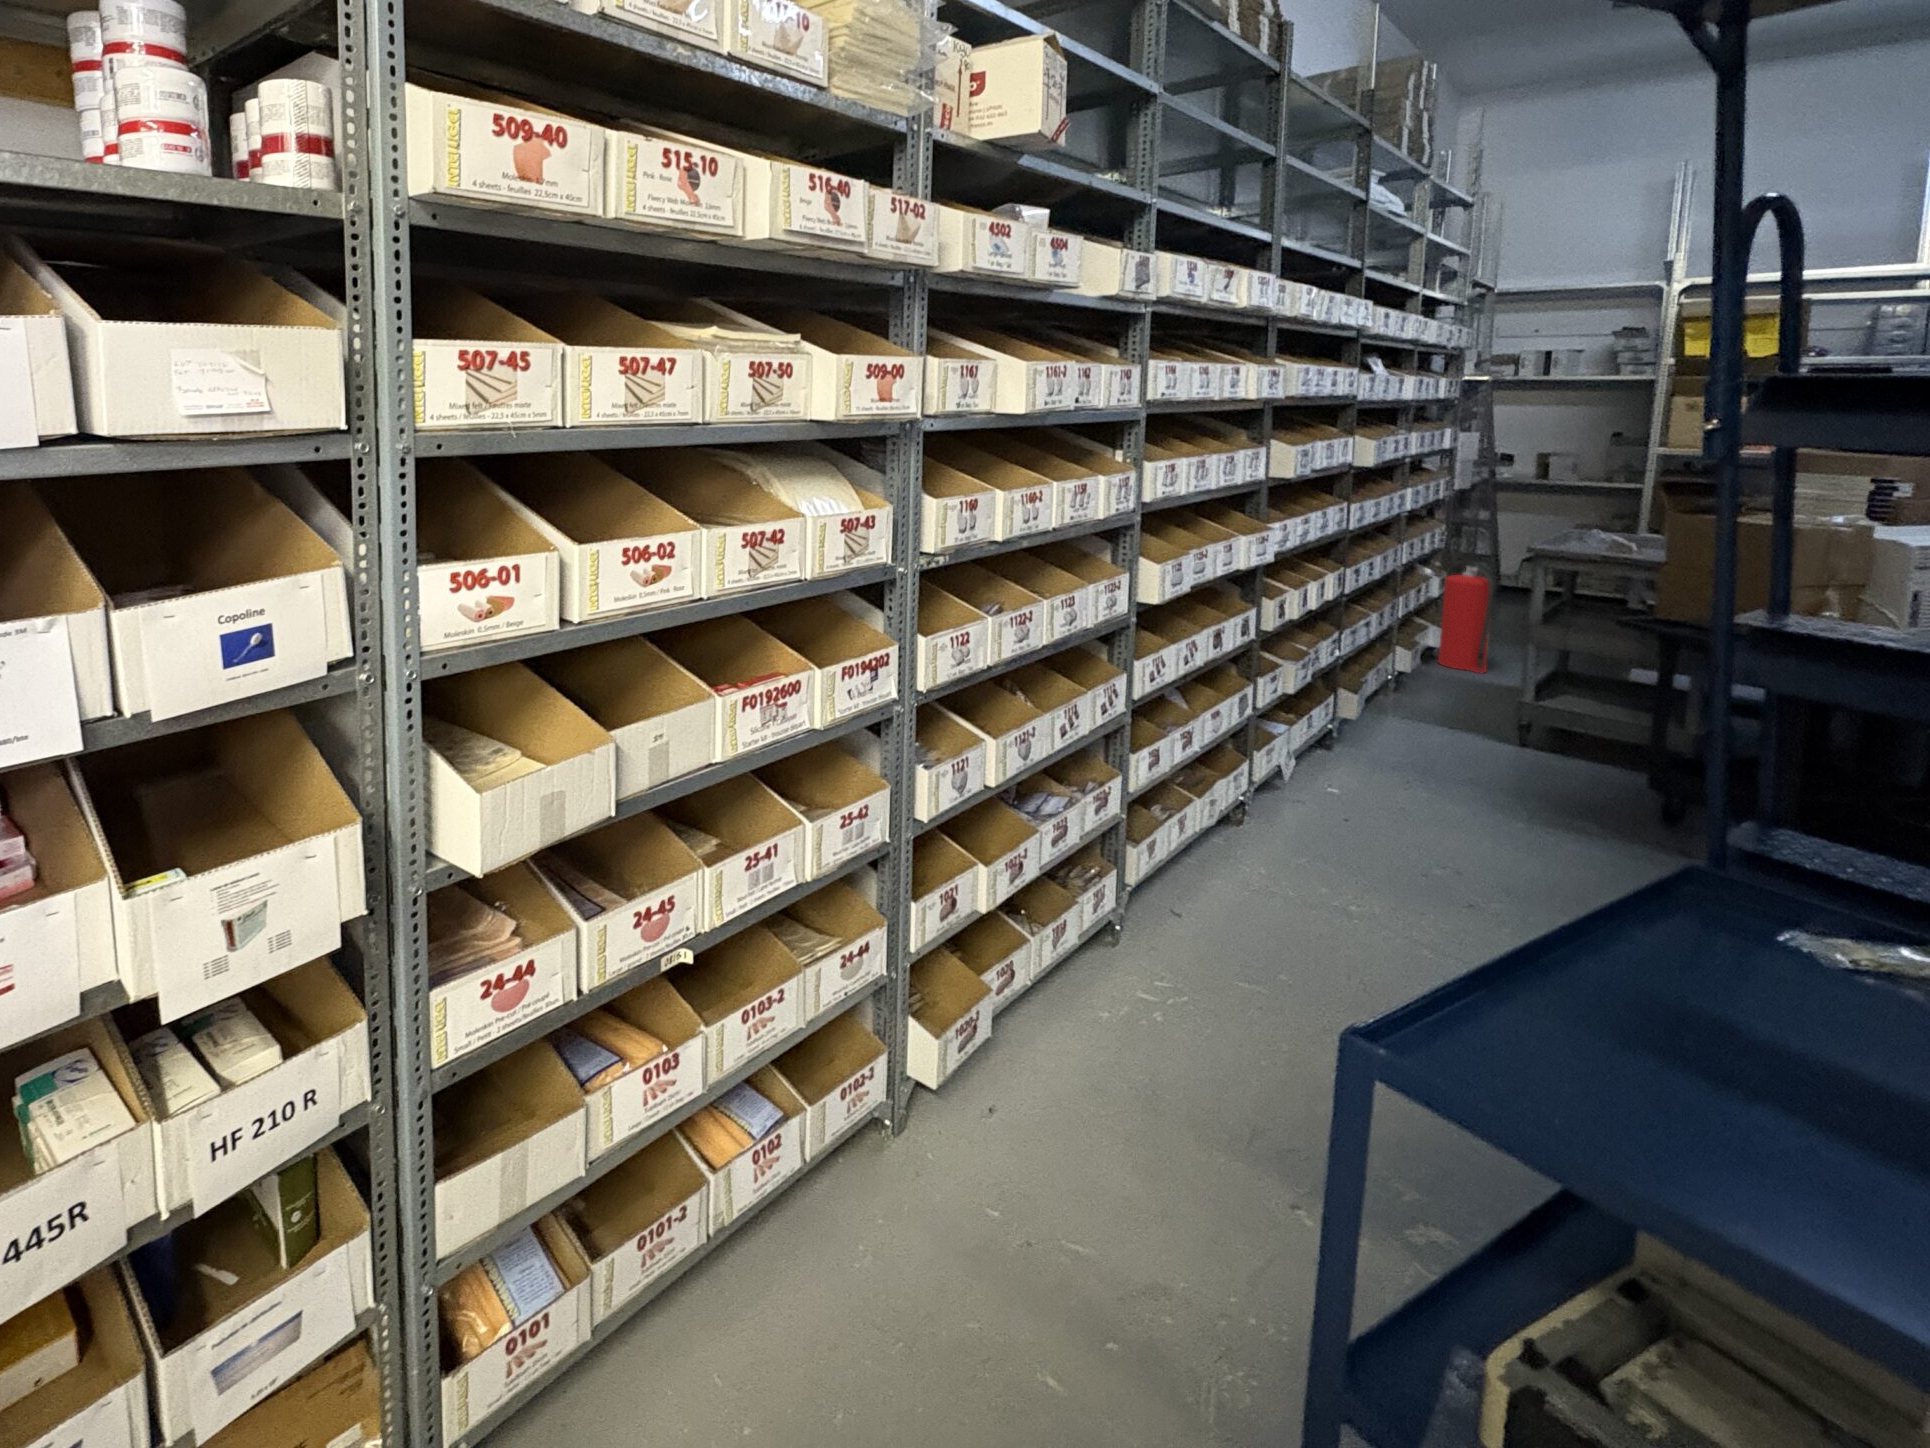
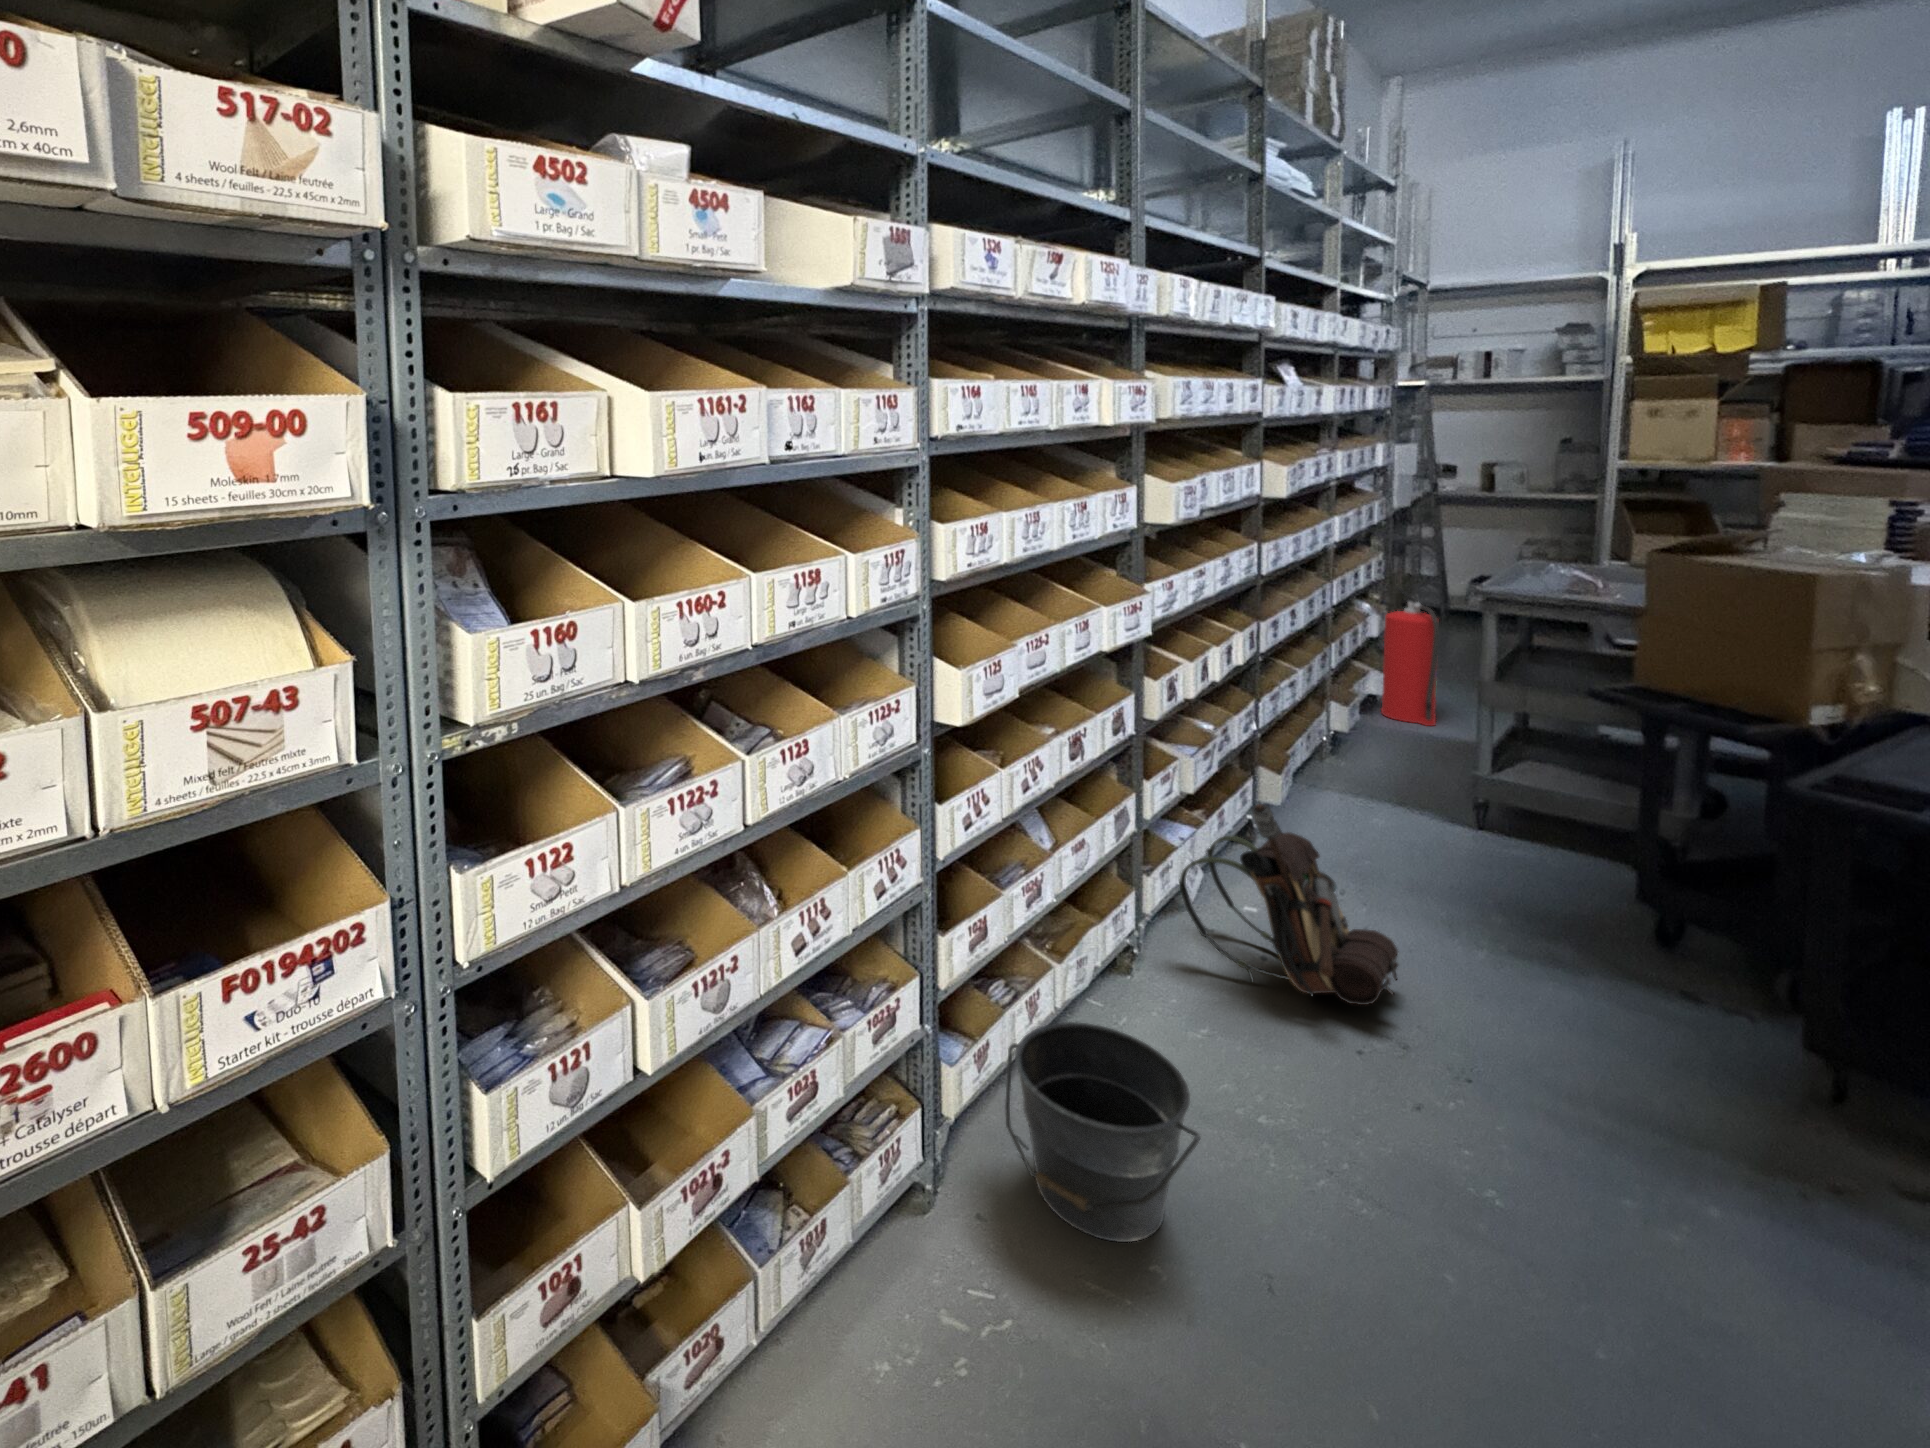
backpack: none [1283,693,1457,844] -> present [1179,804,1398,1005]
bucket: none [1172,826,1320,963] -> present [1005,1022,1200,1242]

